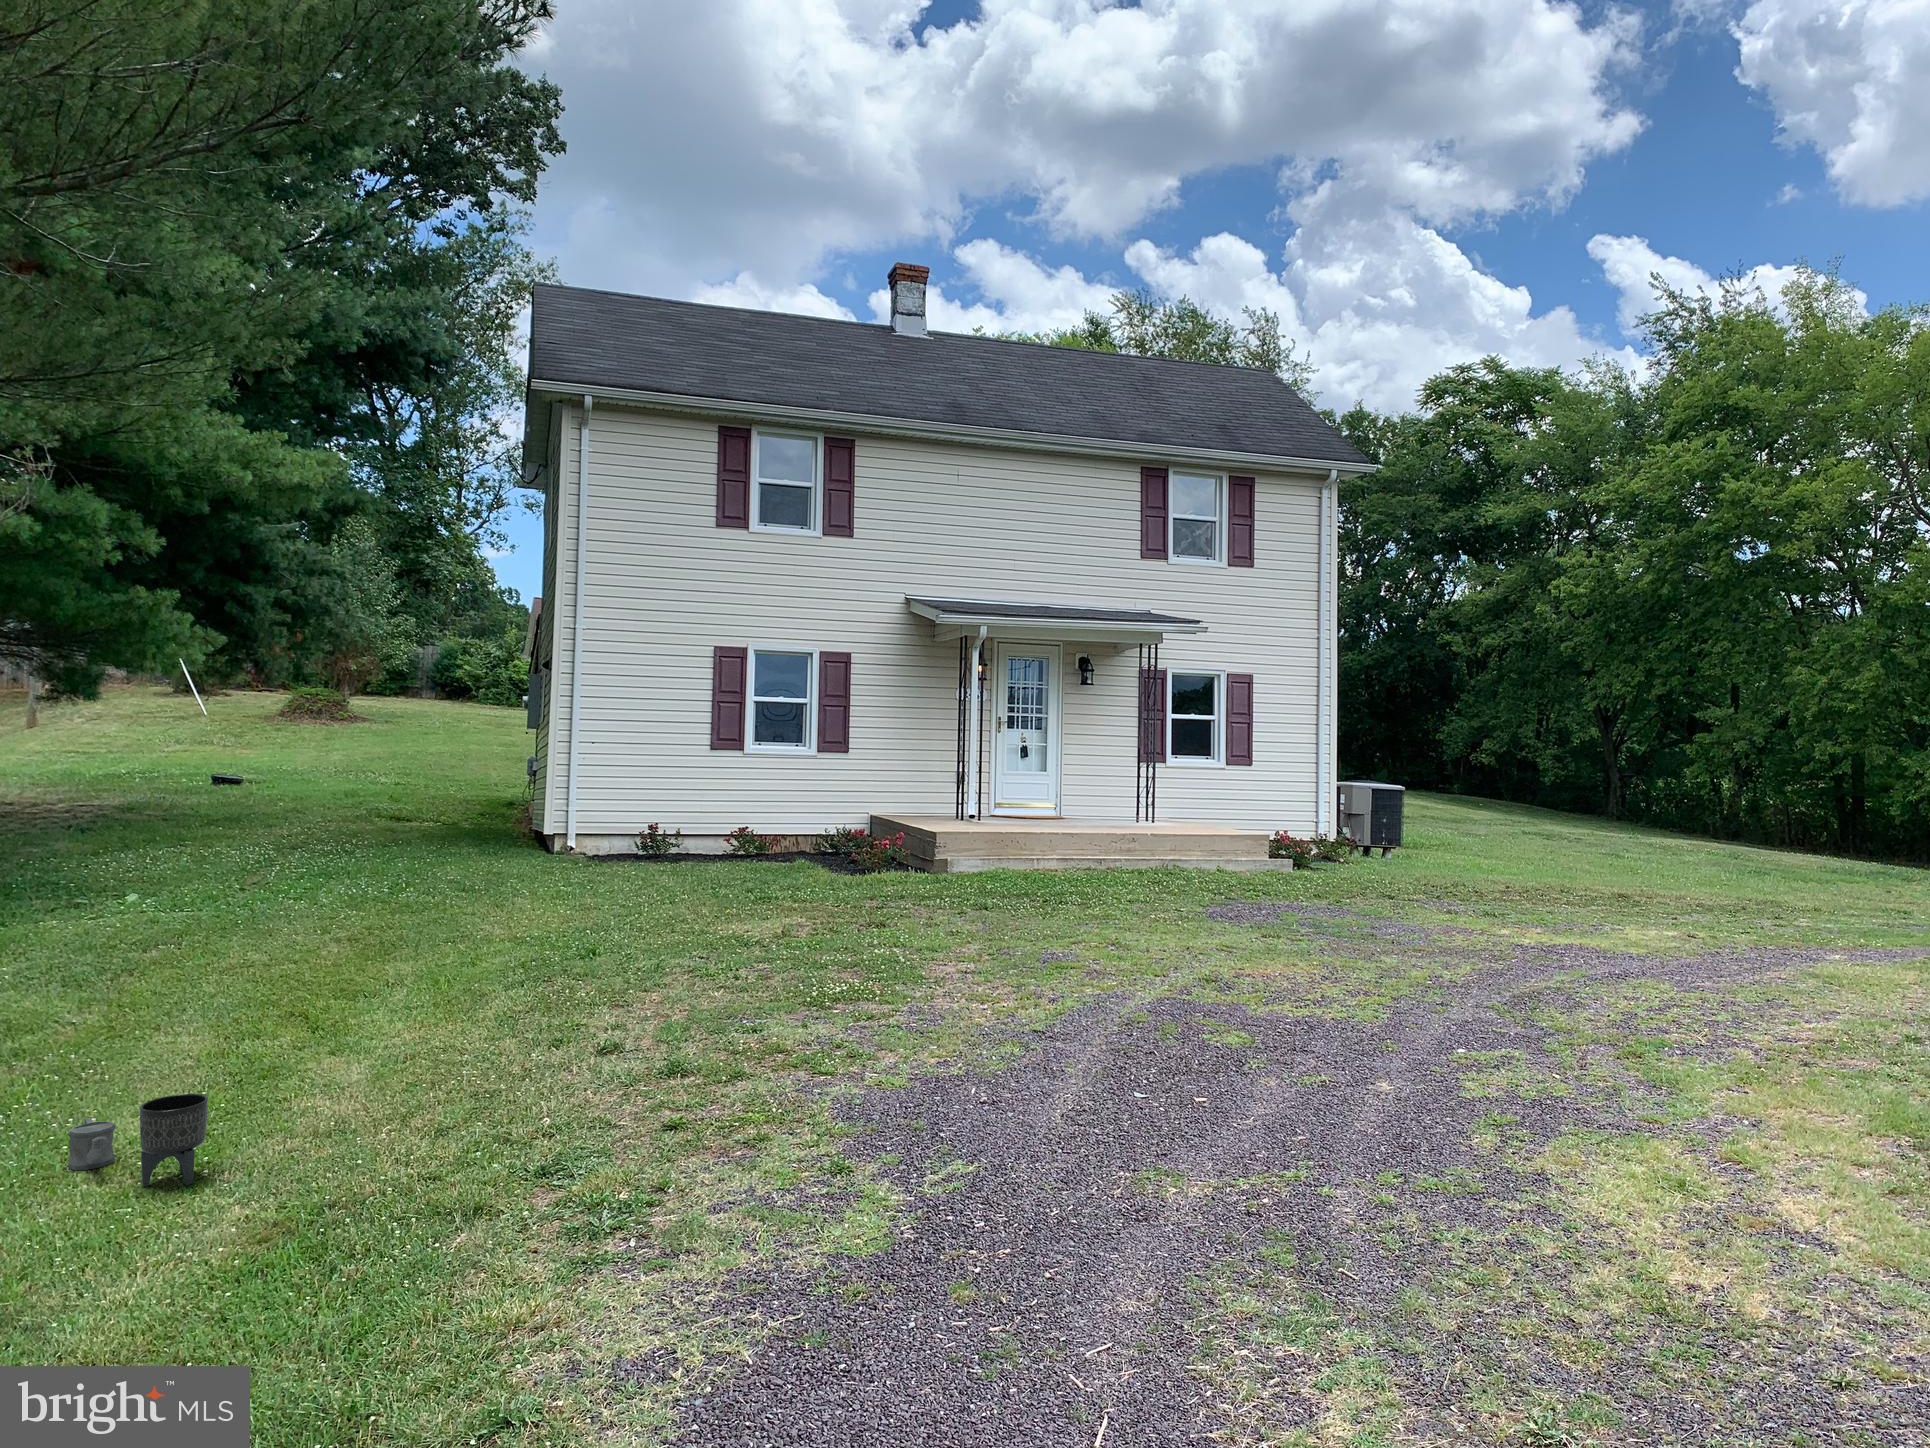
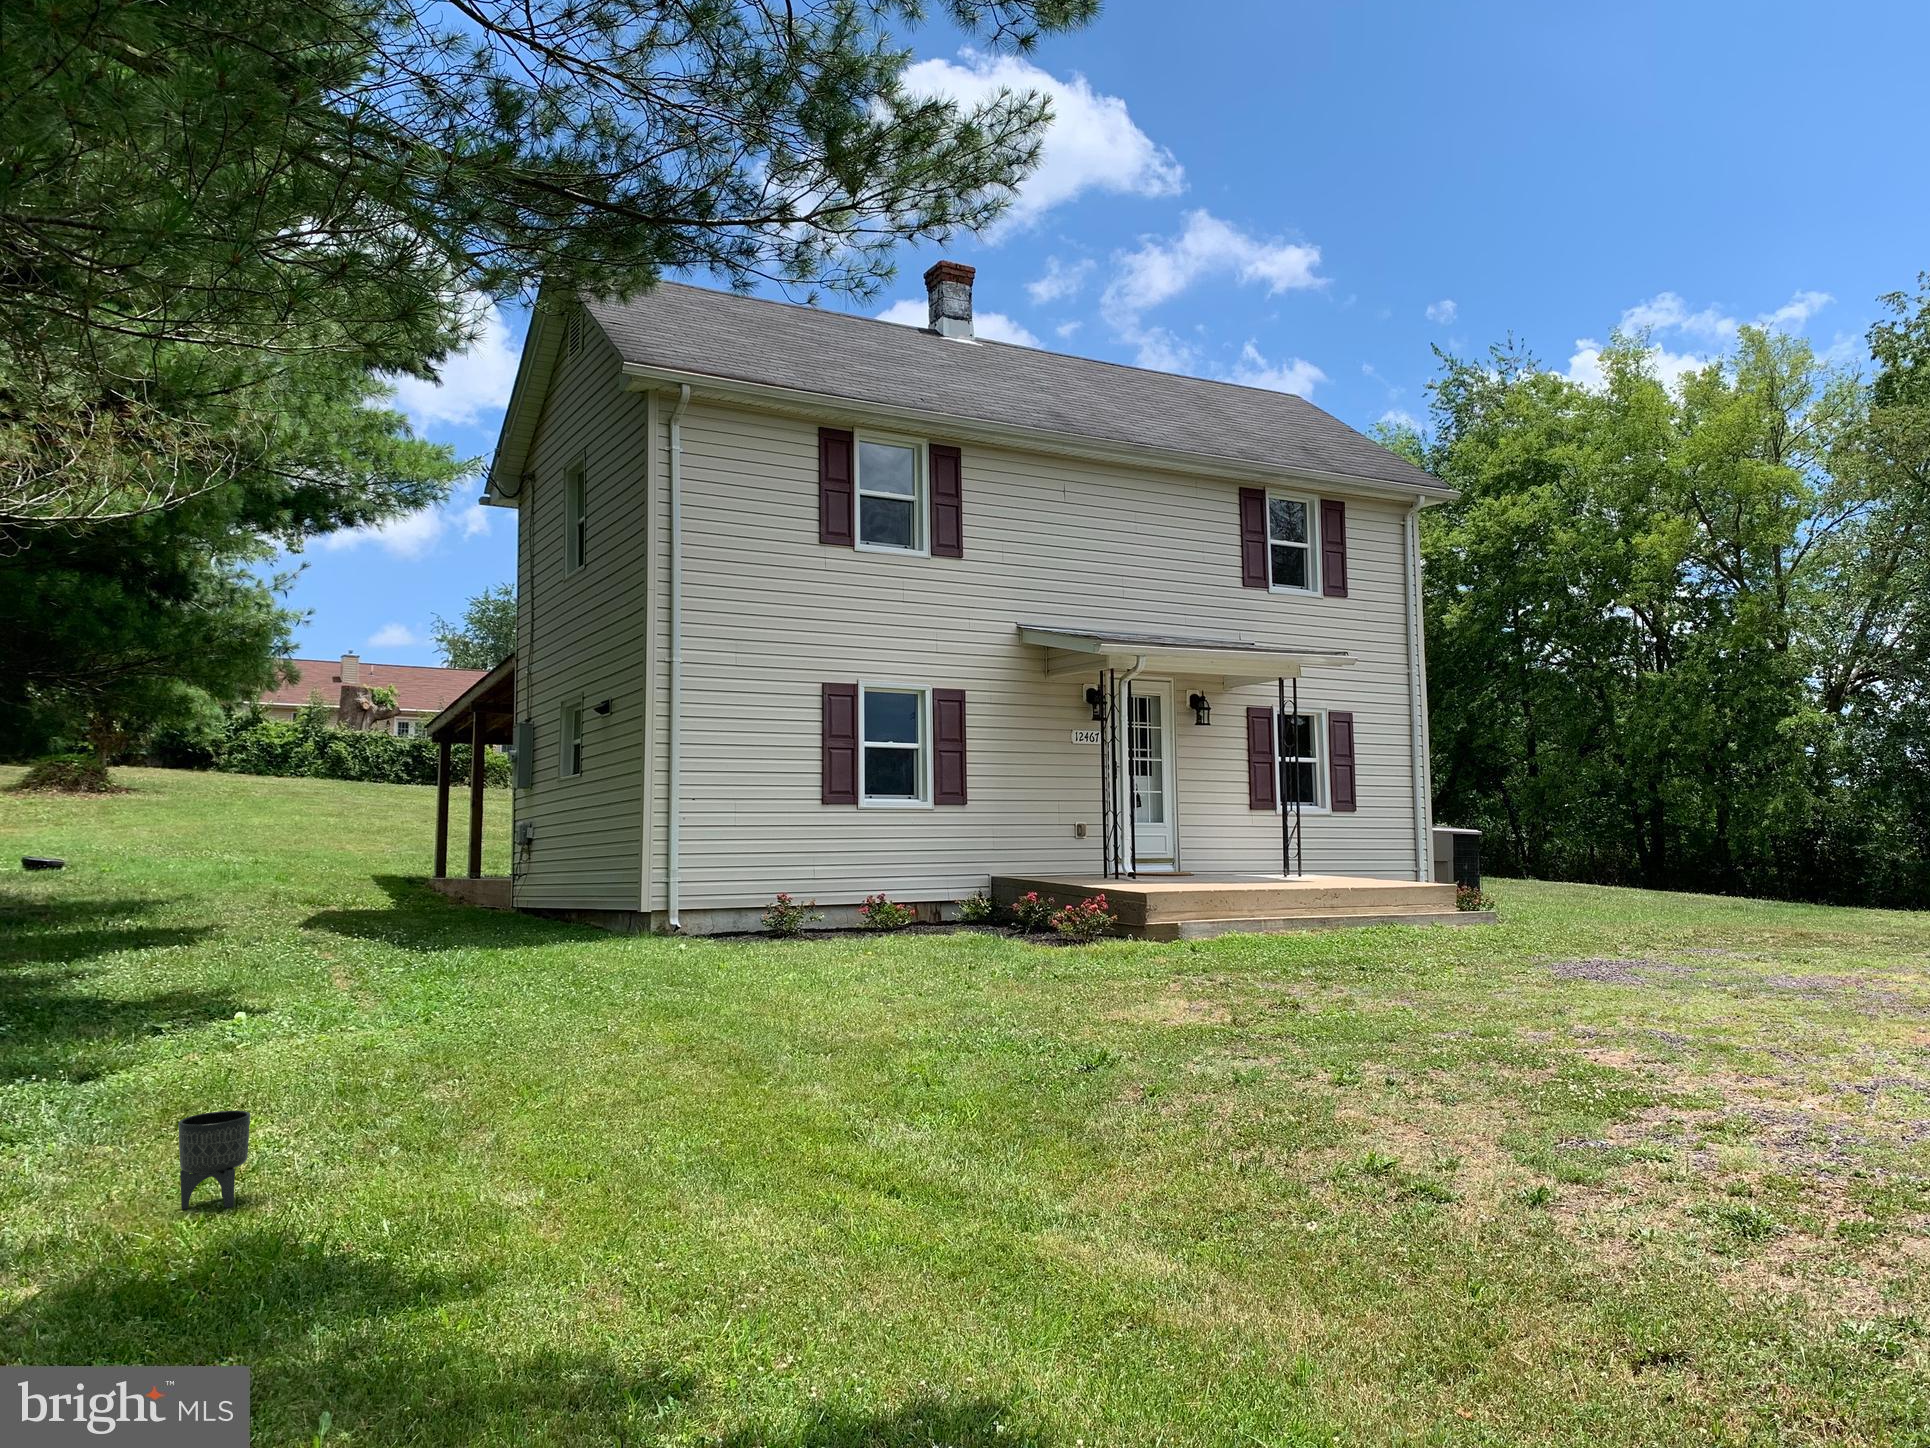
watering can: present [68,1118,115,1170] -> none [110,1141,159,1195]

